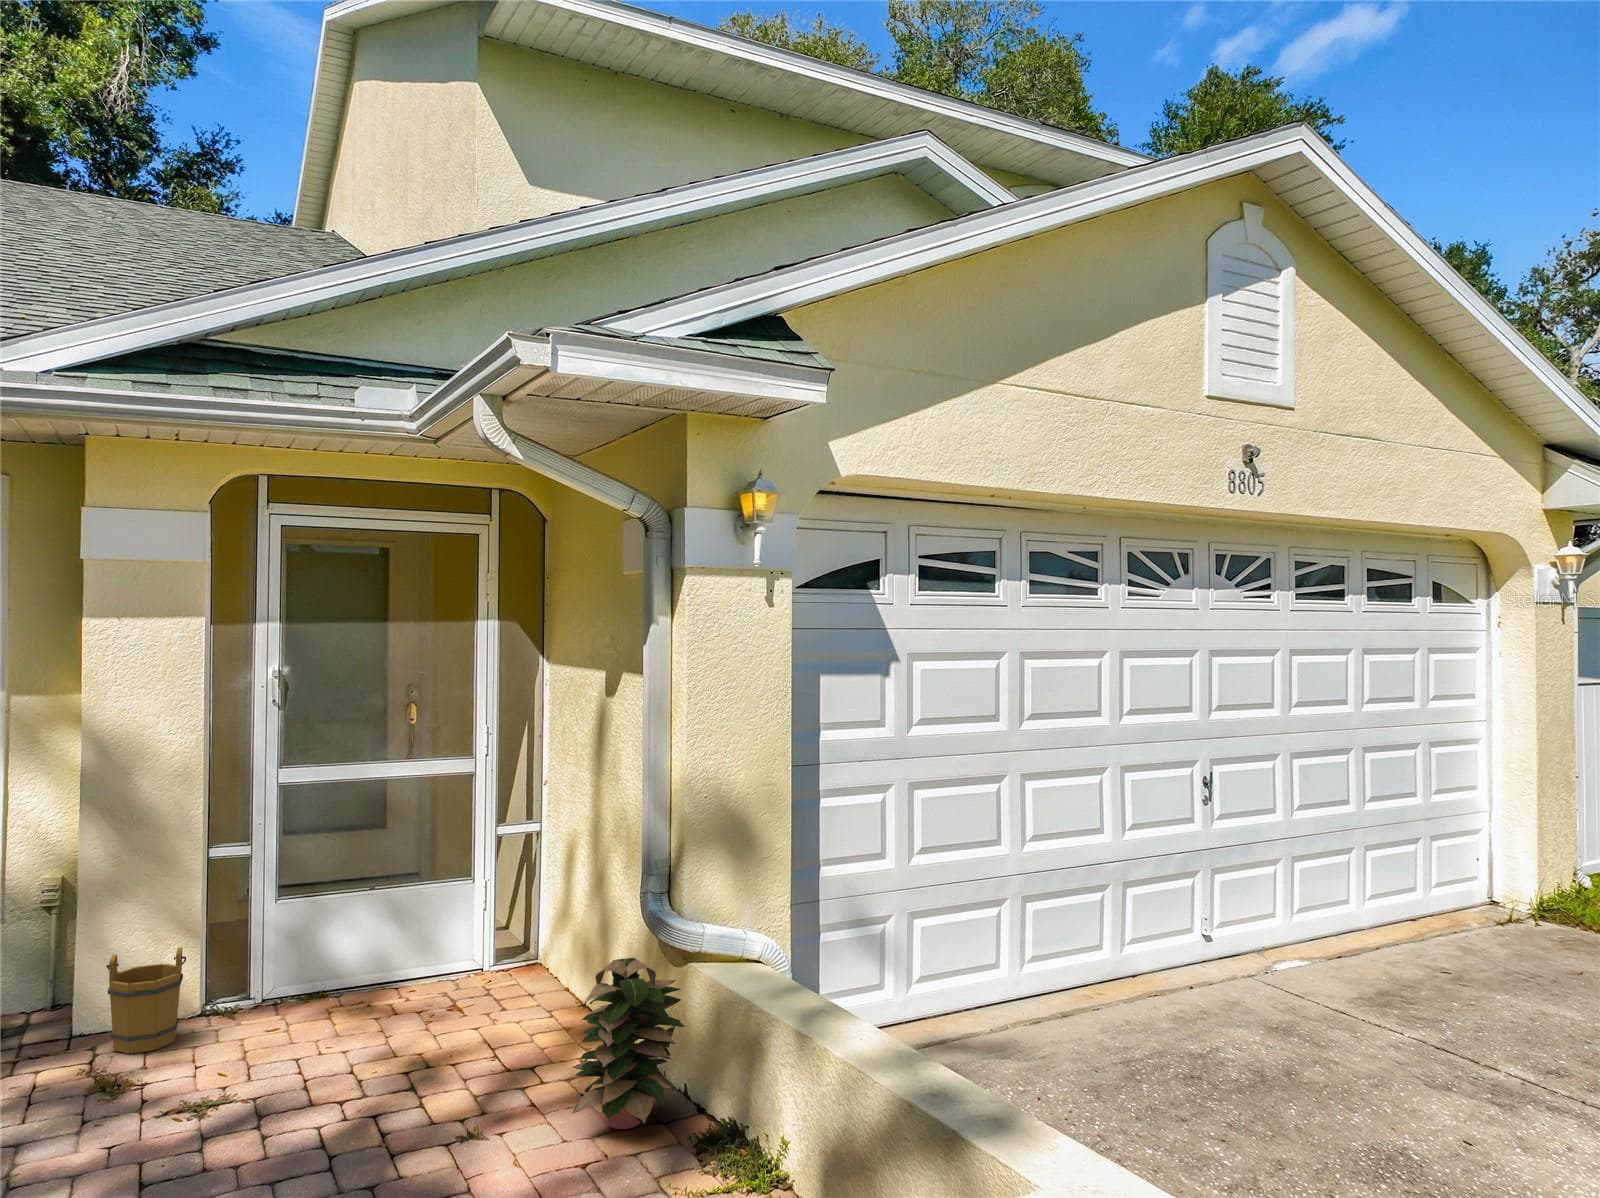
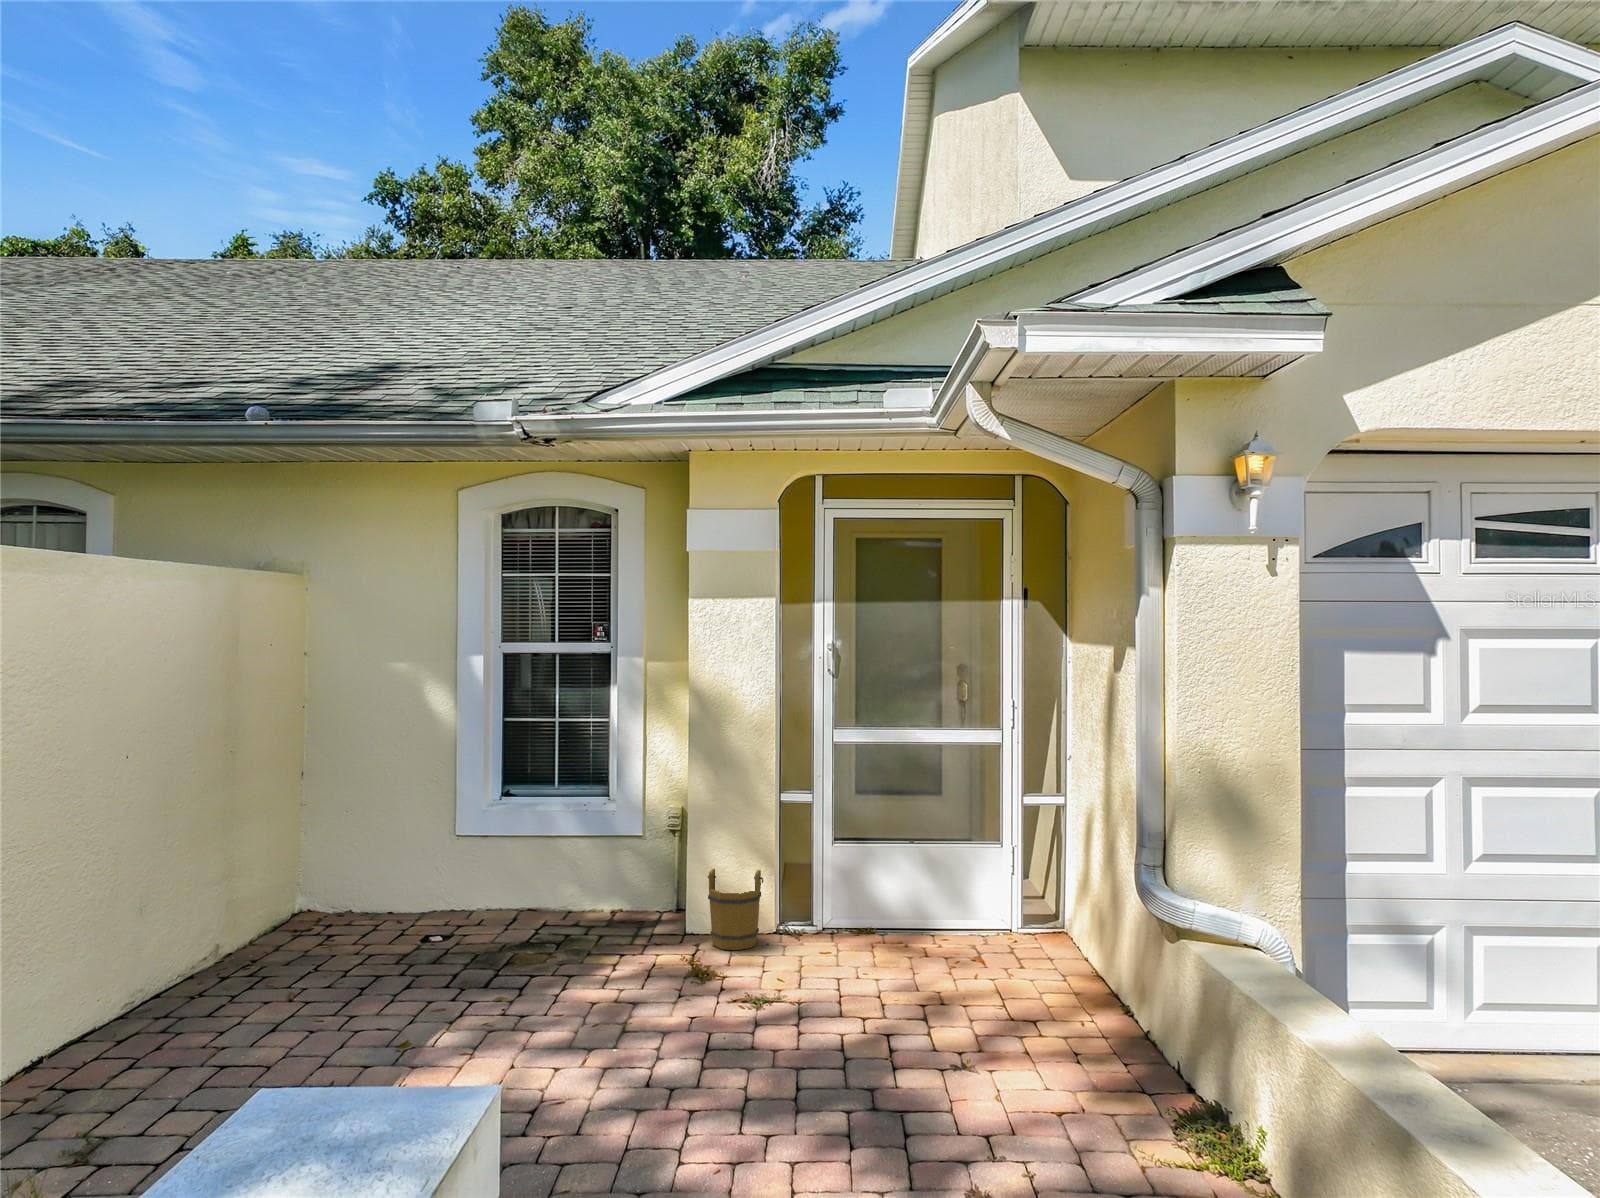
decorative plant: present [572,958,685,1129] -> none [1053,926,1171,1095]

